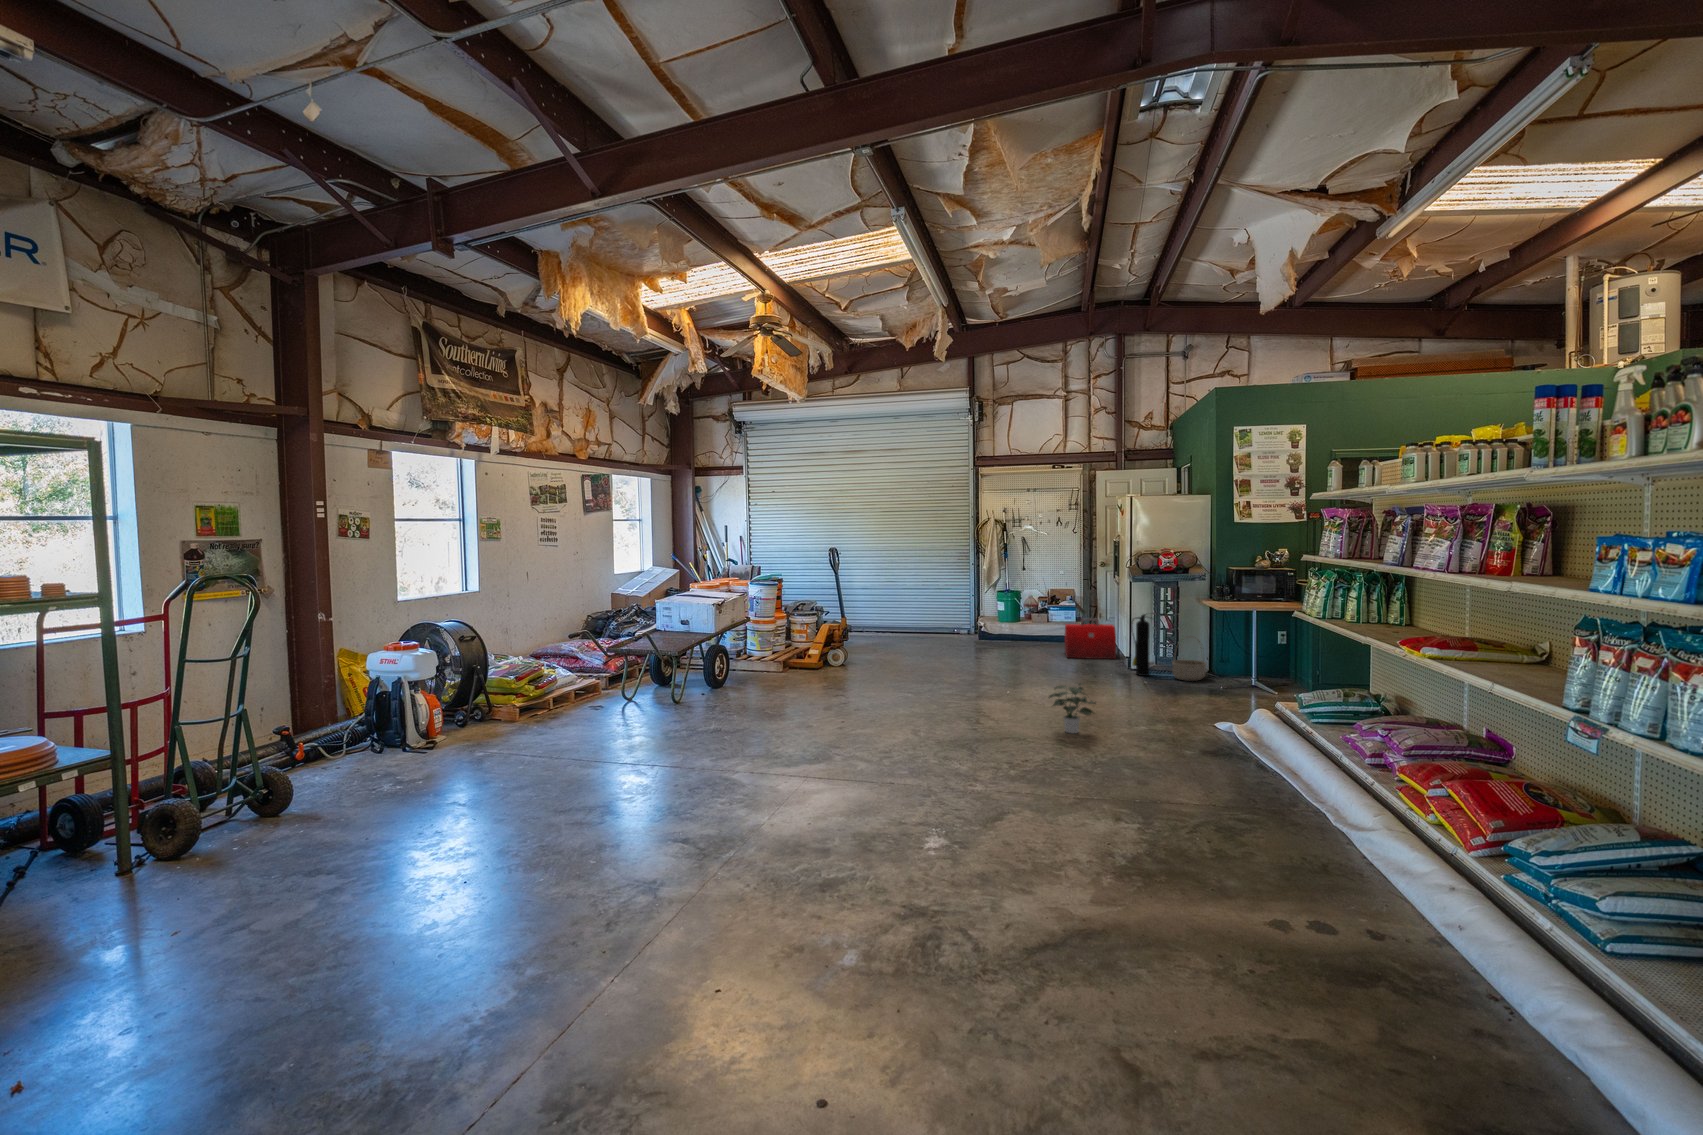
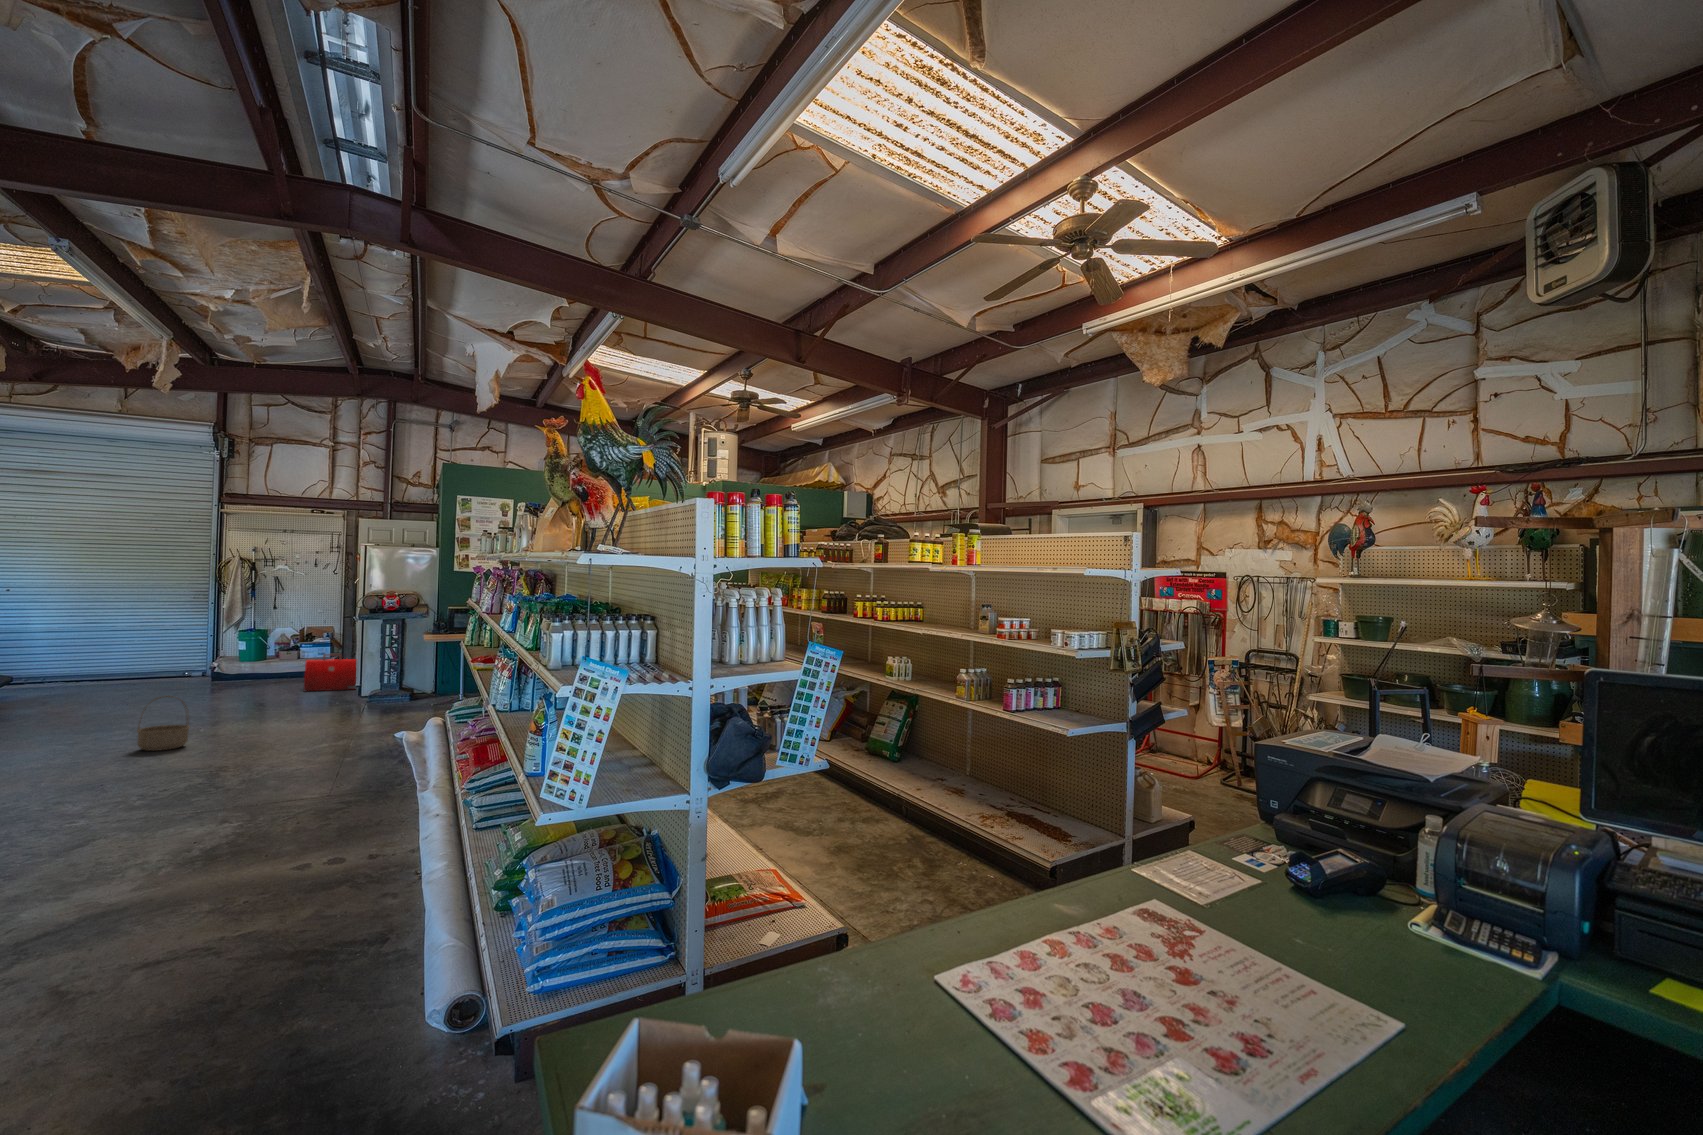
fire extinguisher: present [1133,614,1150,676] -> none [360,644,381,700]
basket: present [1172,637,1206,681] -> present [137,696,190,751]
potted plant: present [1049,683,1096,733] -> none [227,697,279,741]

